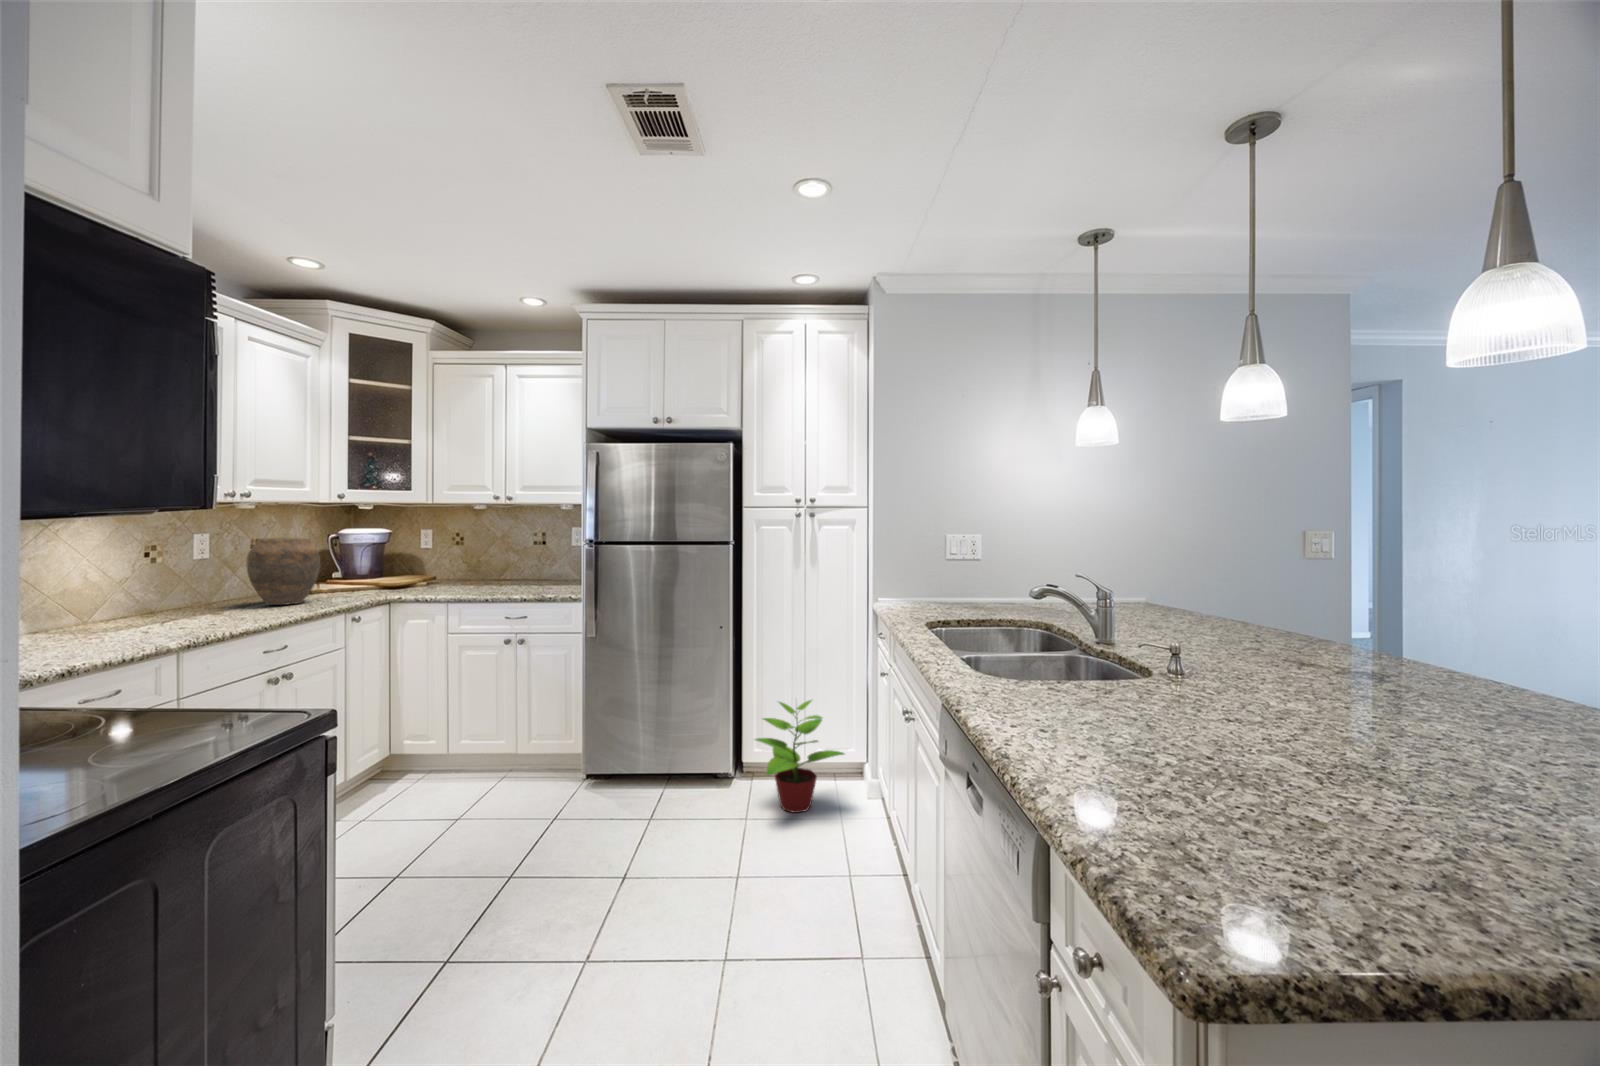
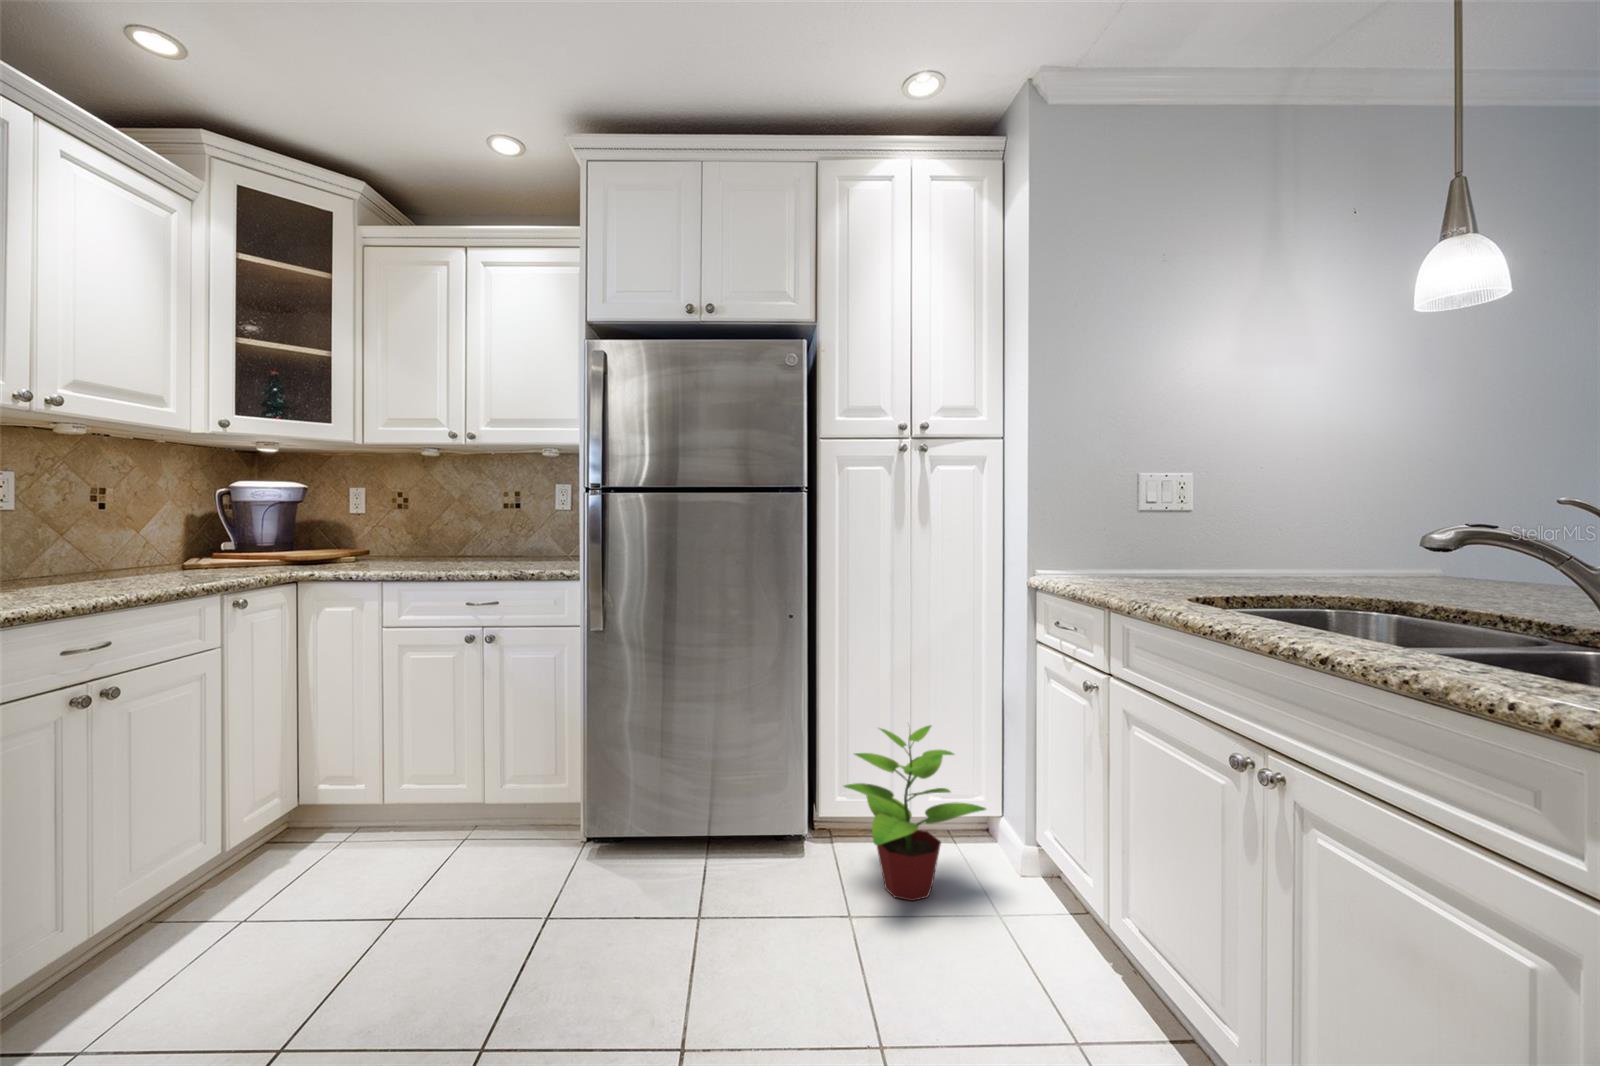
vase: present [247,538,320,605] -> none [62,478,184,582]

